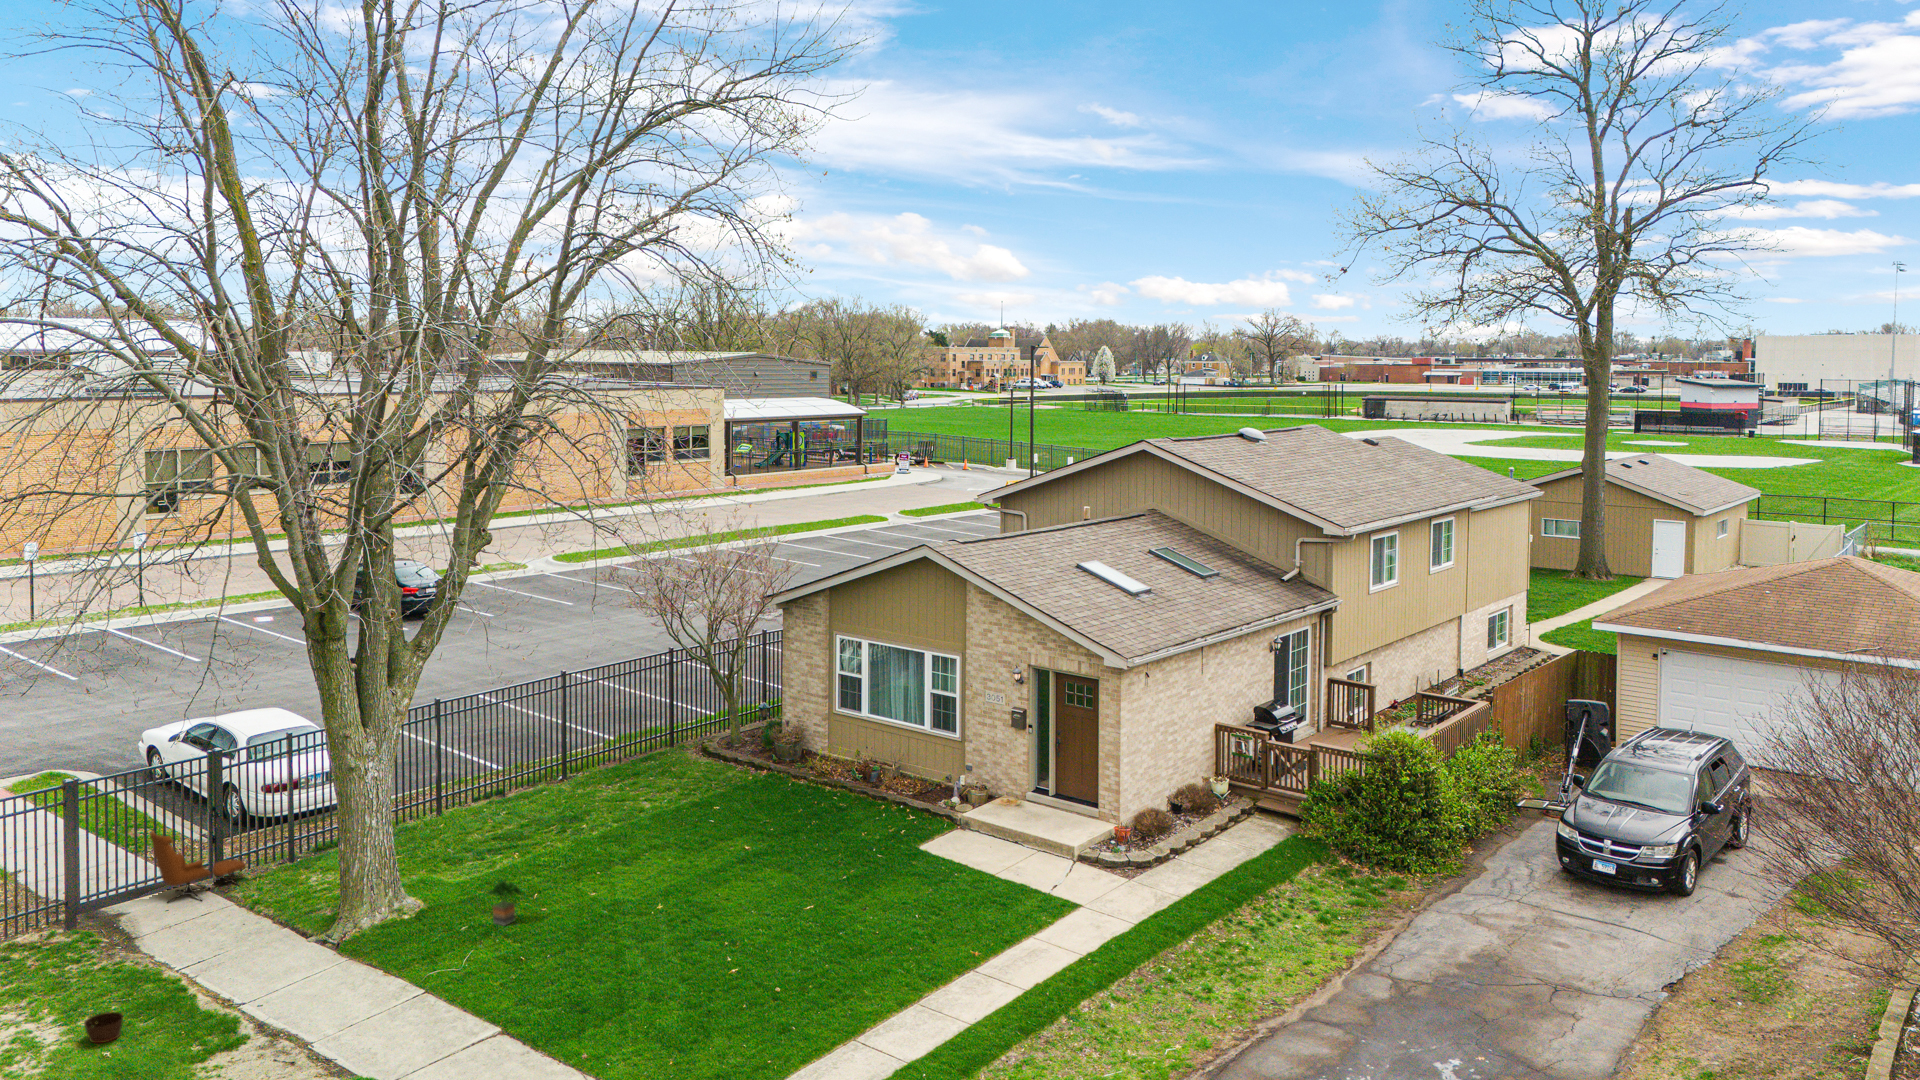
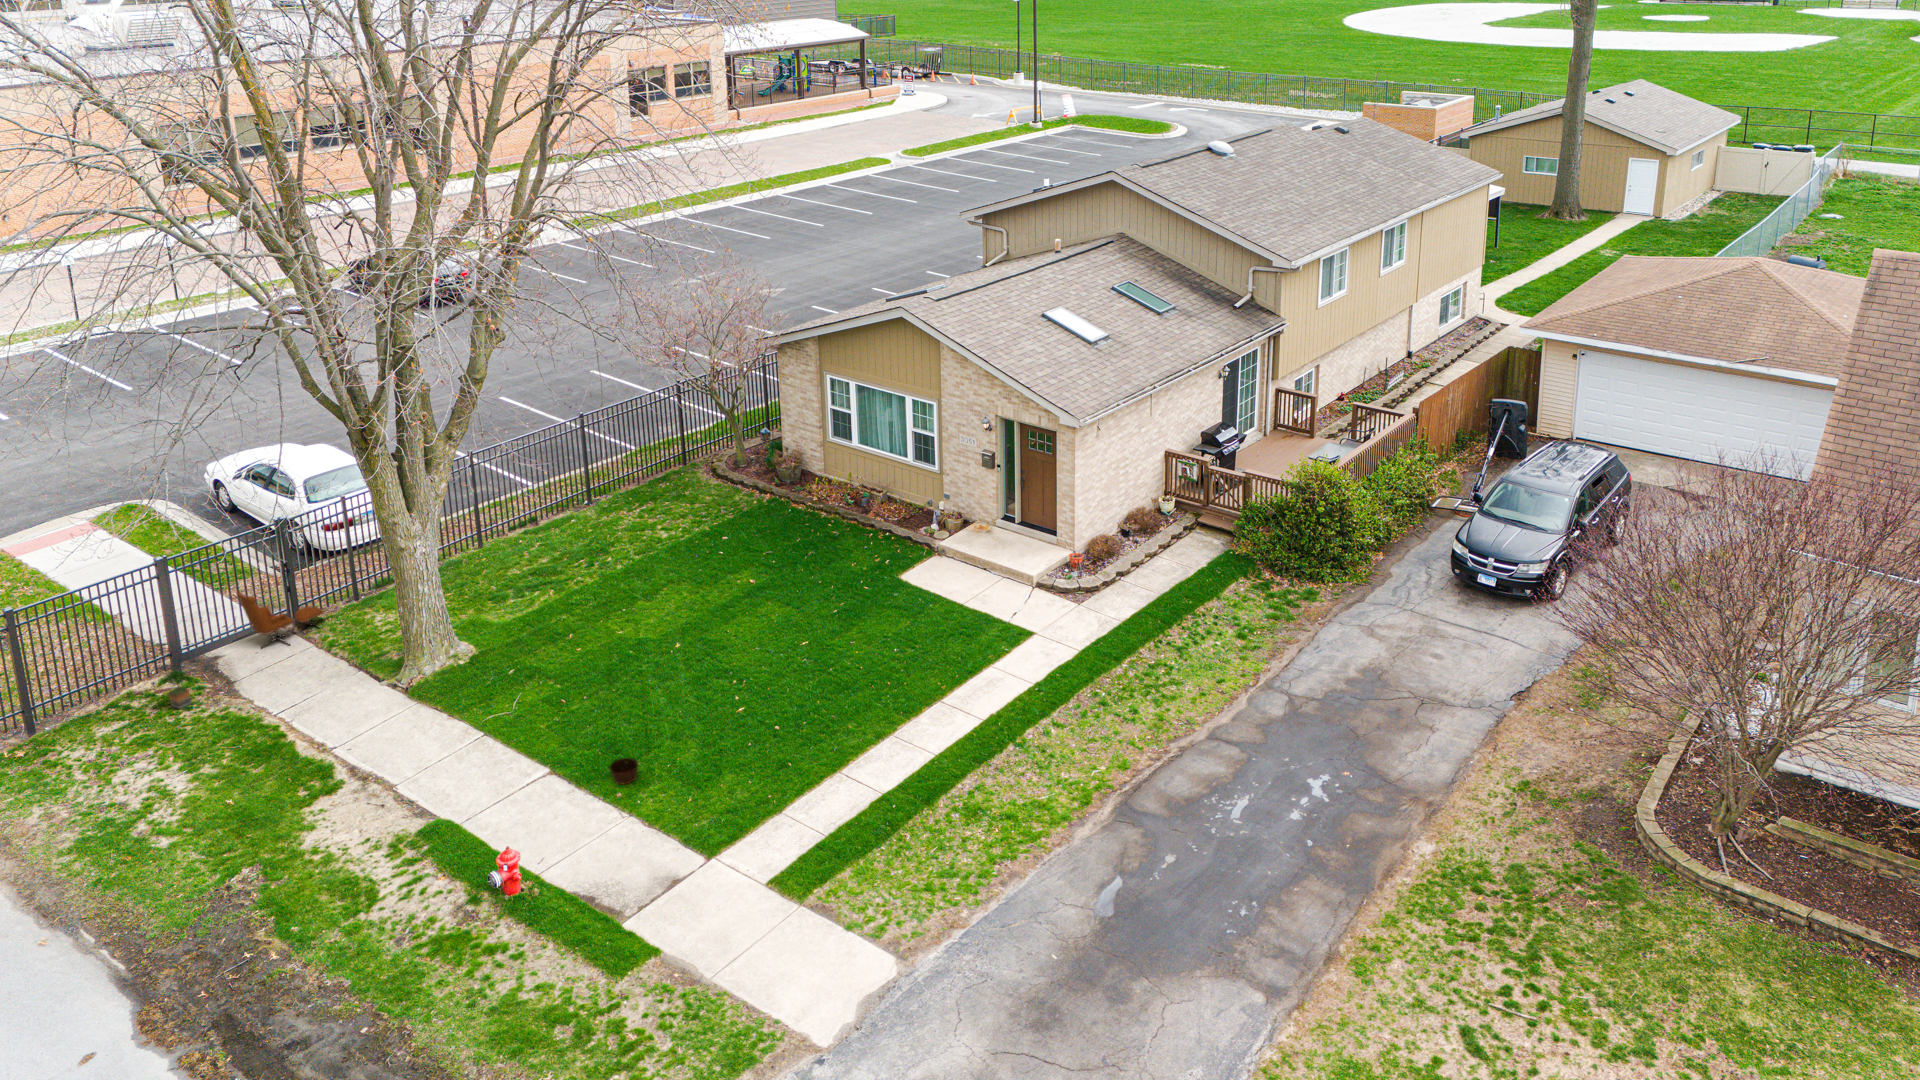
potted tree: present [489,881,521,926] -> present [162,670,192,709]
basket: present [84,1012,123,1043] -> present [609,758,638,784]

